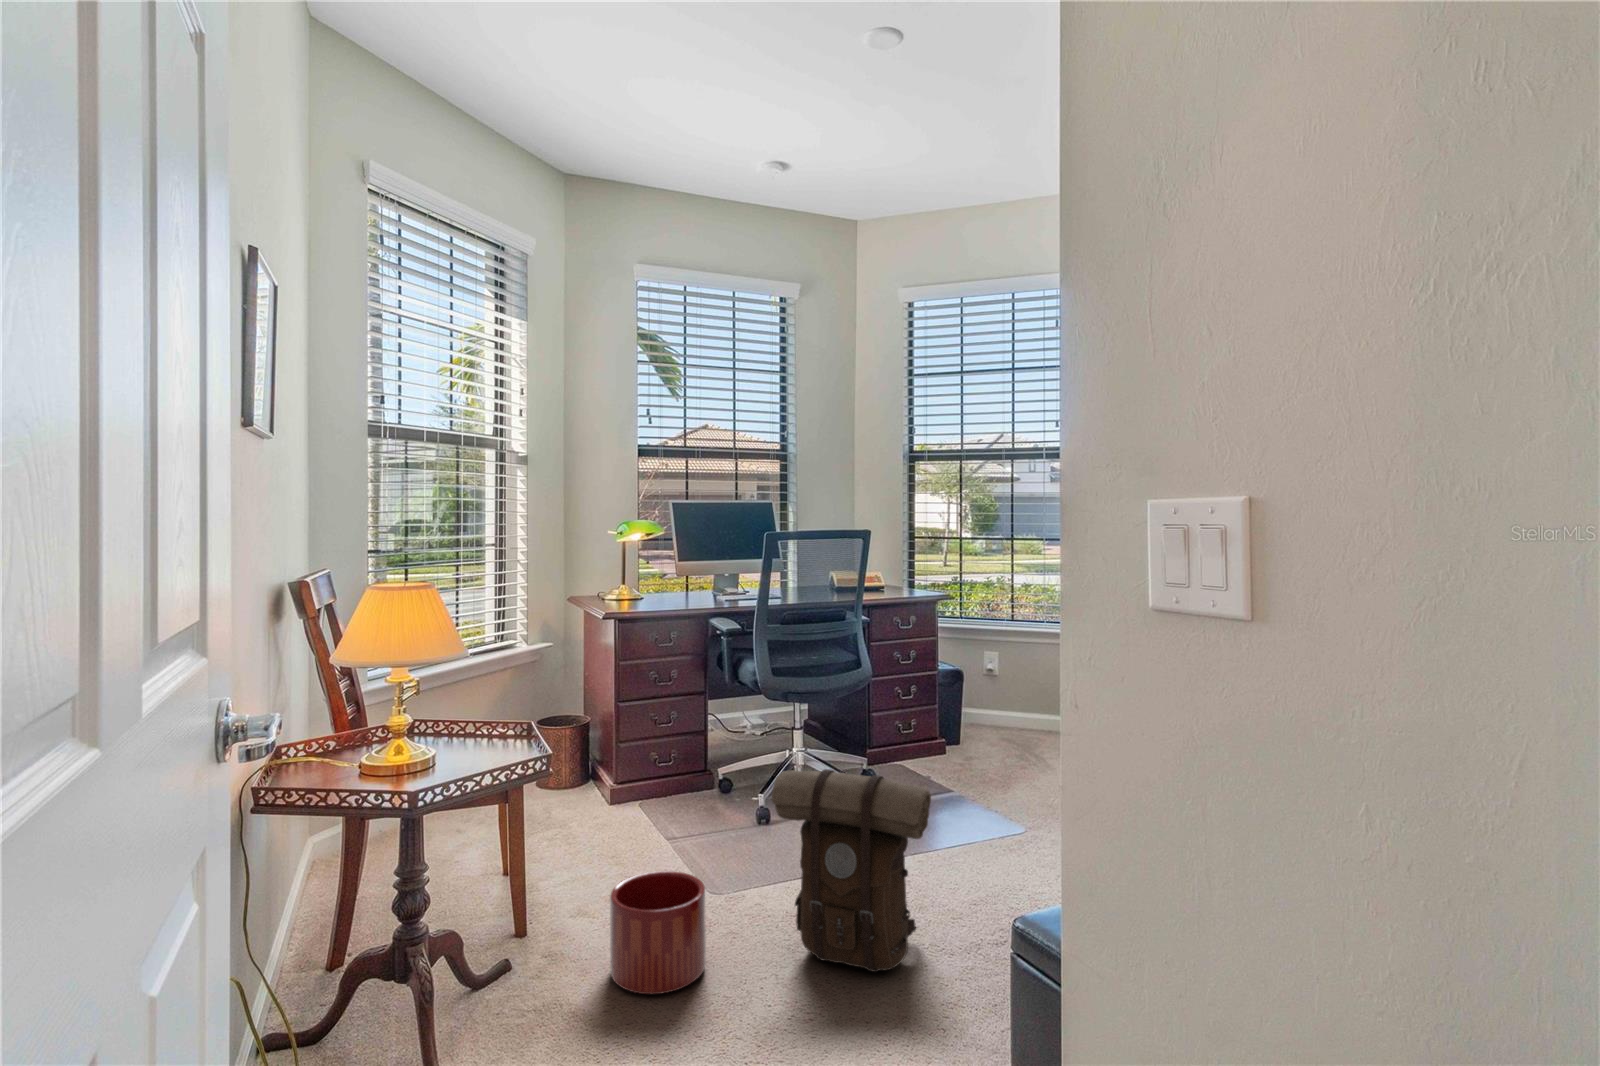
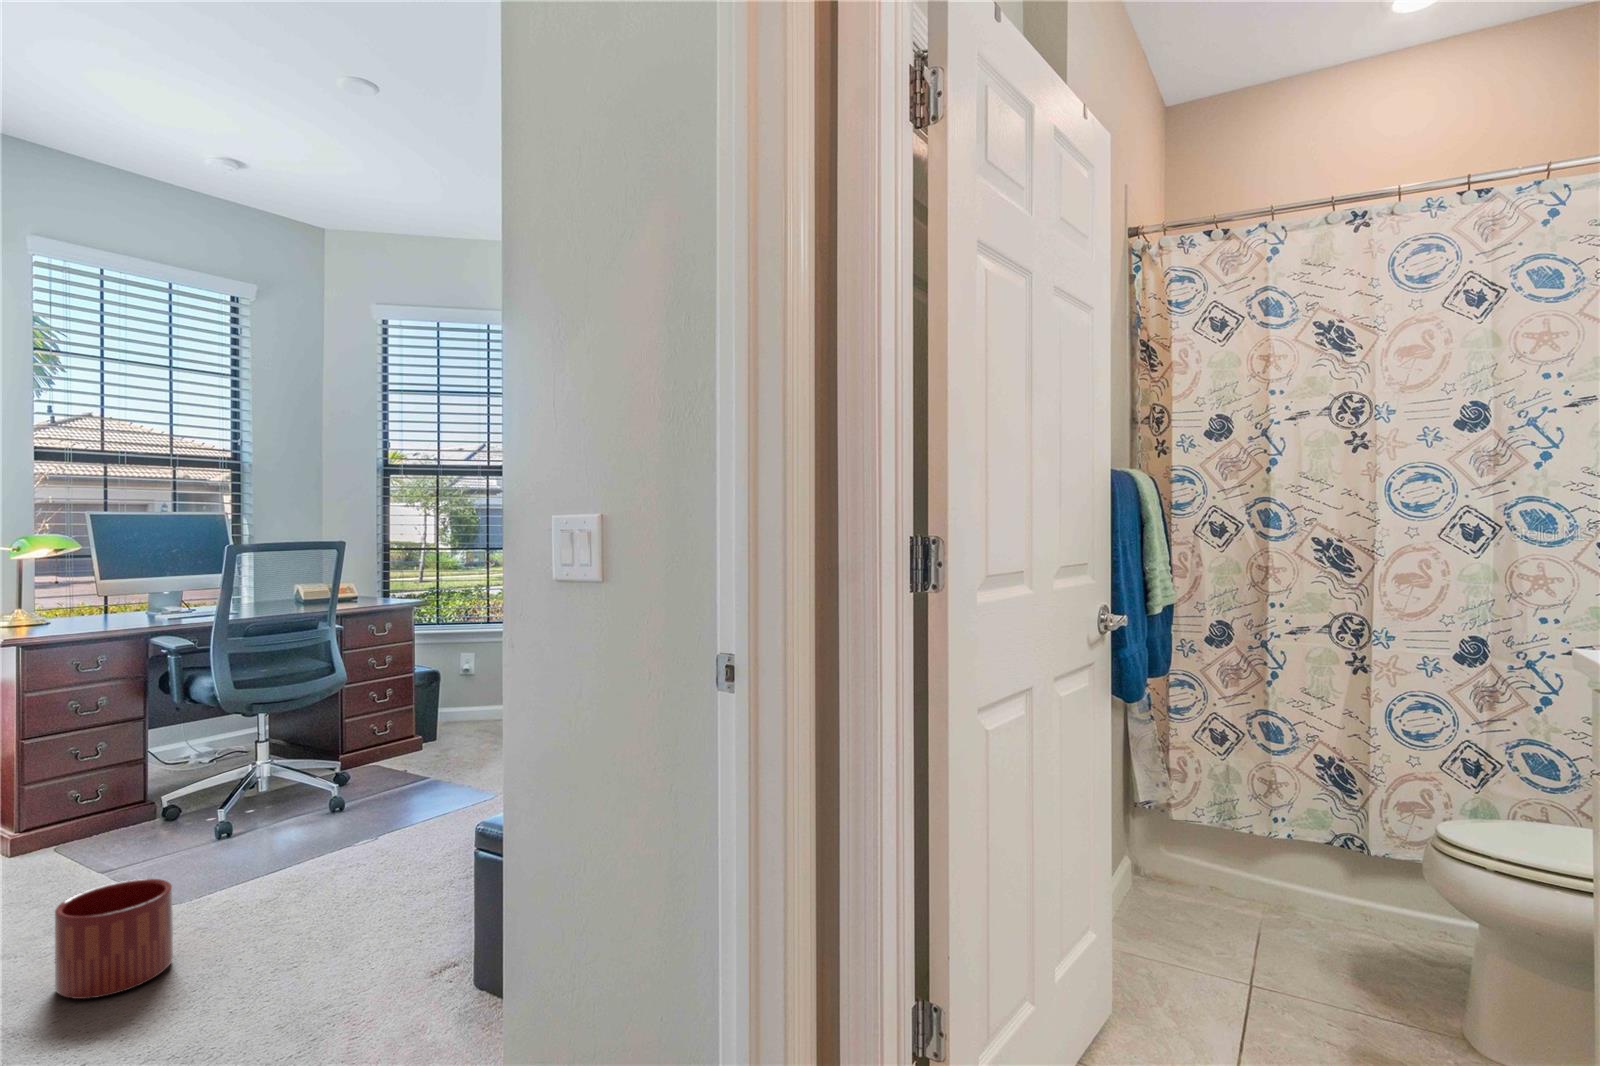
backpack: present [772,769,931,972] -> none [246,754,405,926]

